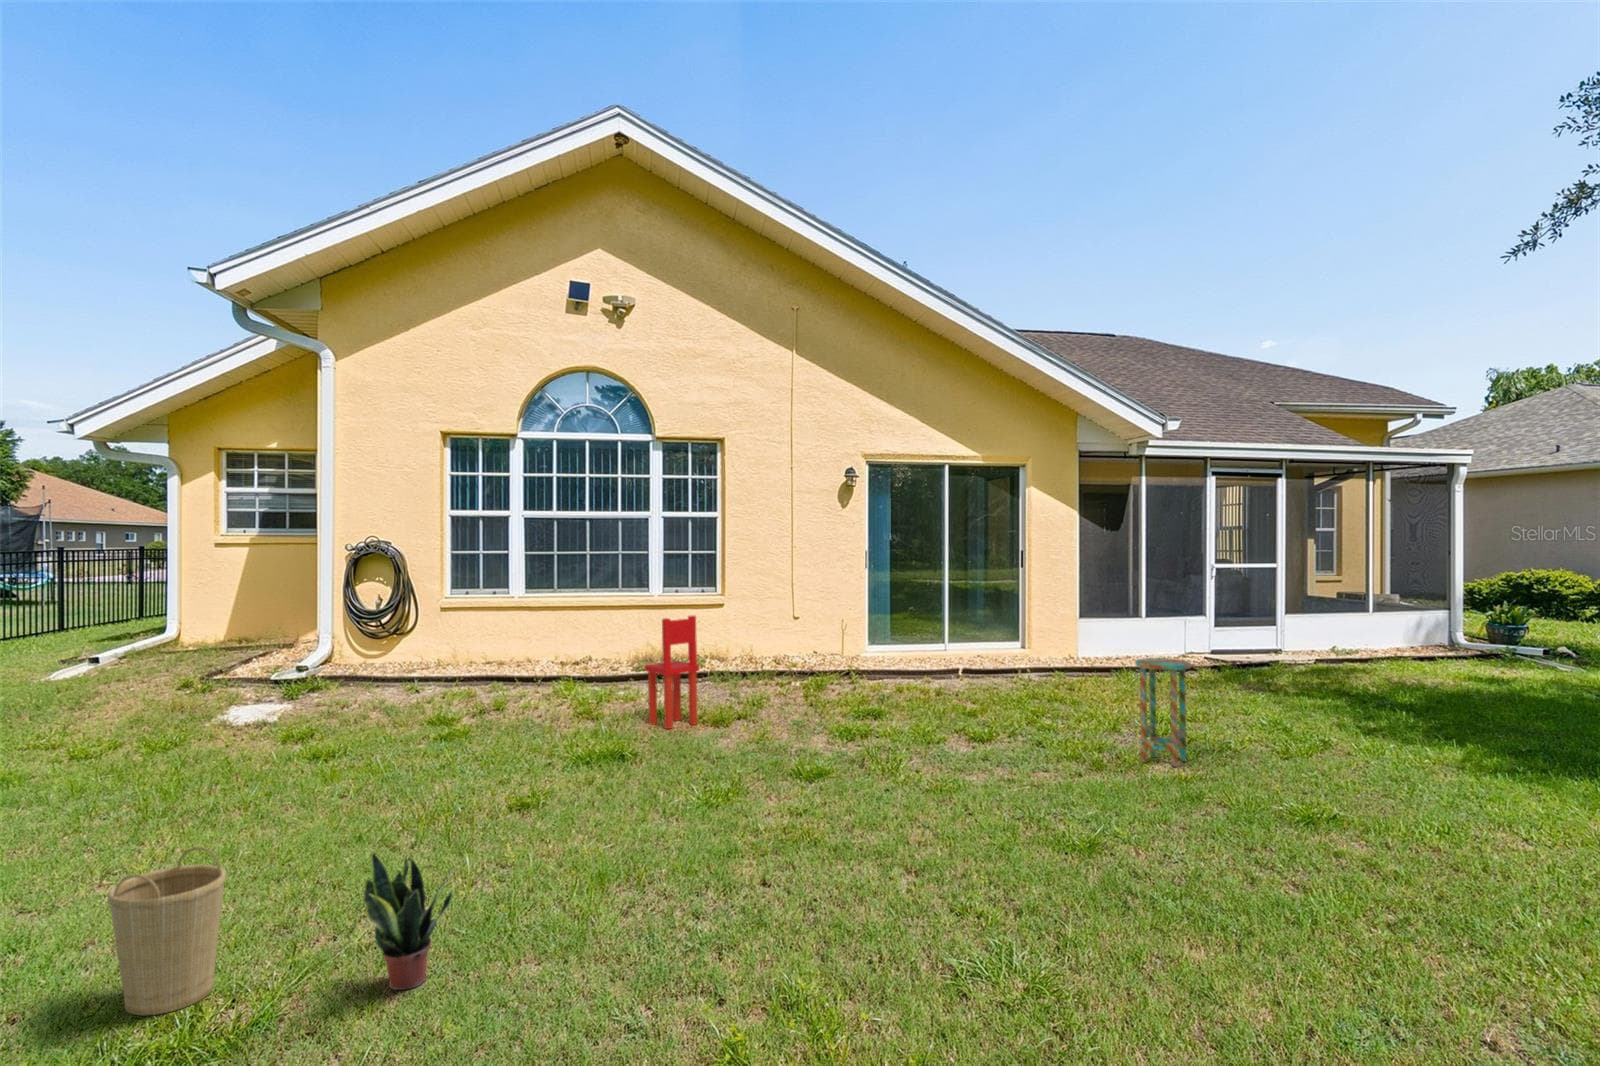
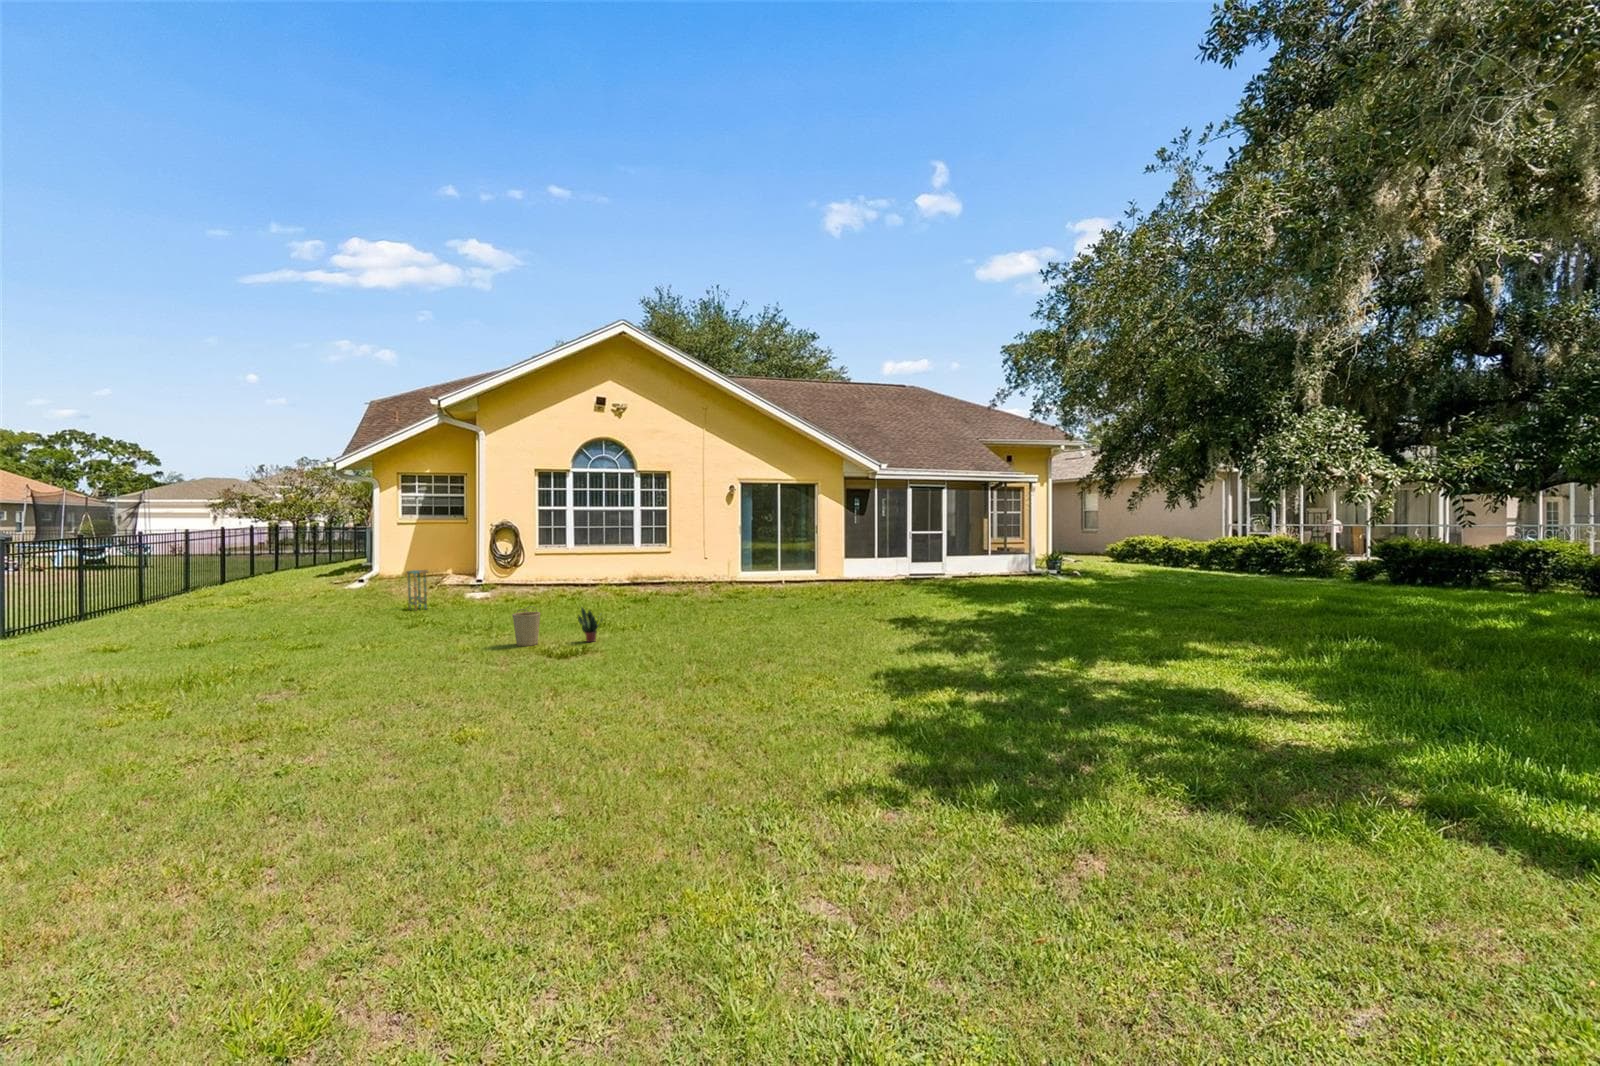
chair: present [644,616,700,729] -> none [638,553,662,601]
side table: present [1135,658,1191,767] -> present [406,570,428,610]

